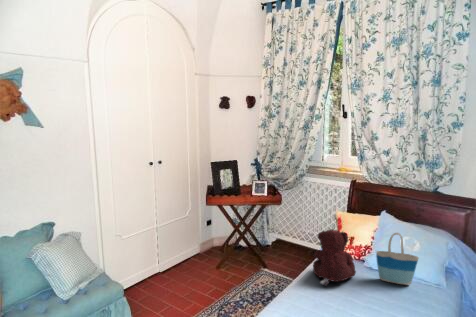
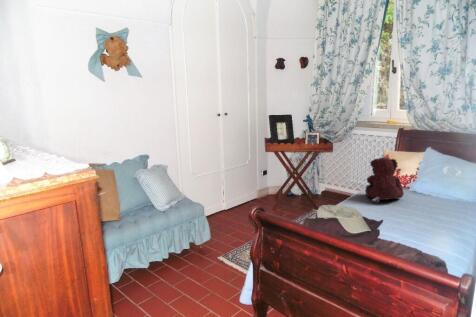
tote bag: present [376,233,419,285] -> none [423,158,461,203]

